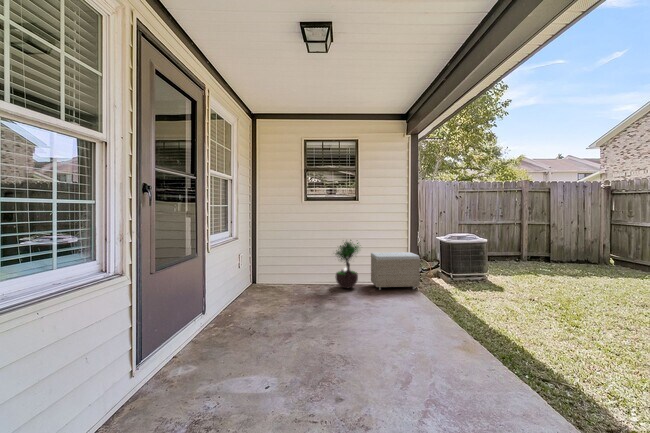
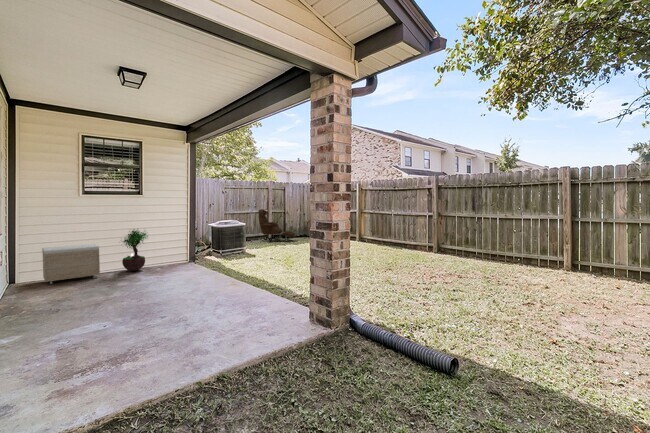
lounge chair: none [506,219,571,270] -> present [258,210,295,242]
storage bench: present [371,252,420,290] -> present [42,244,100,284]

